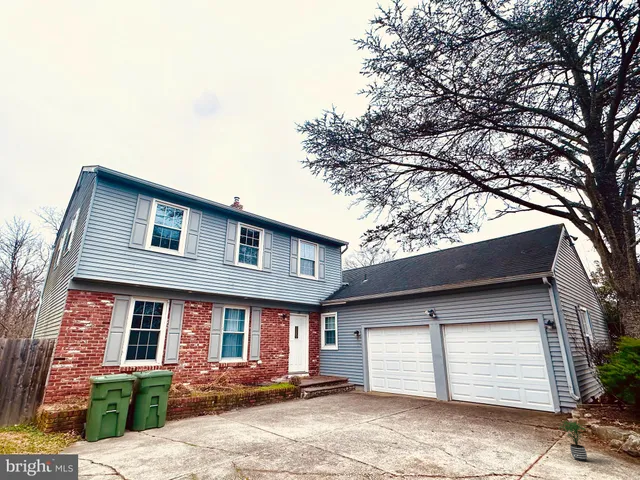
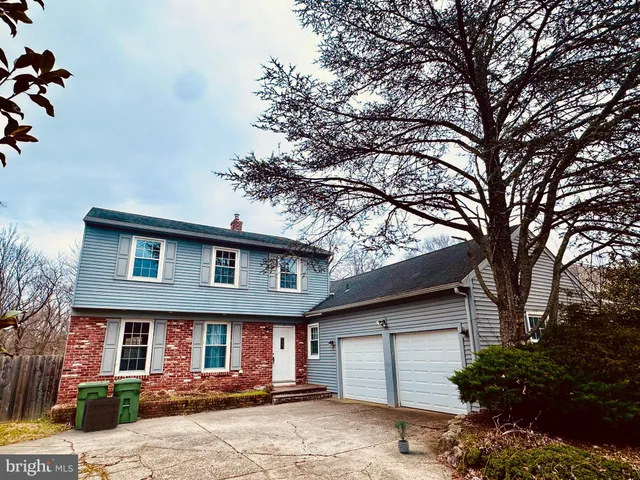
wooden crate: none [100,393,159,444] -> present [81,397,120,433]

